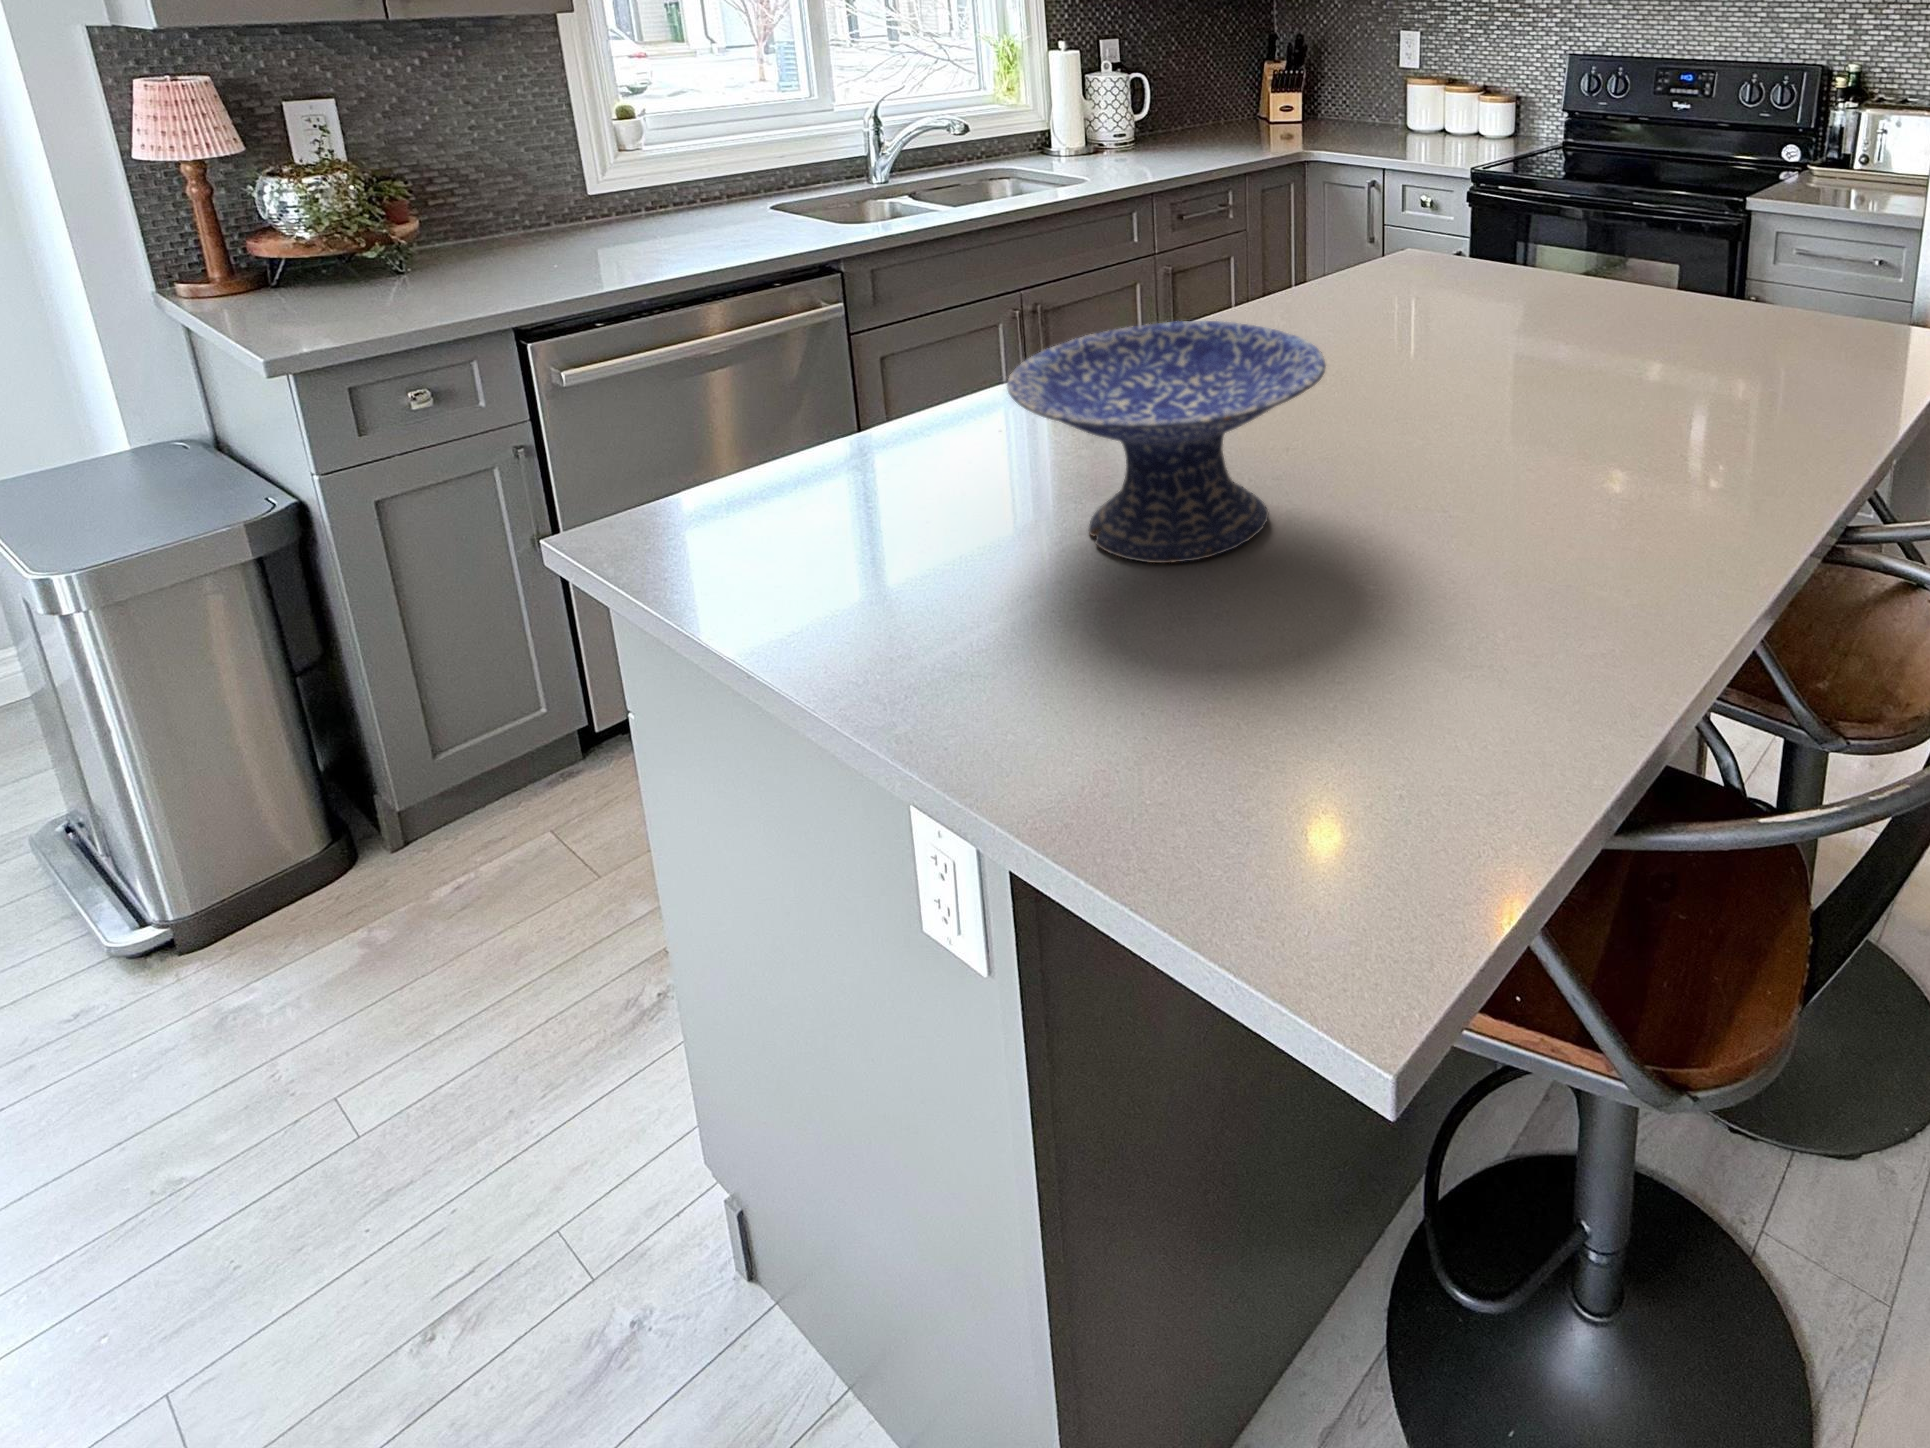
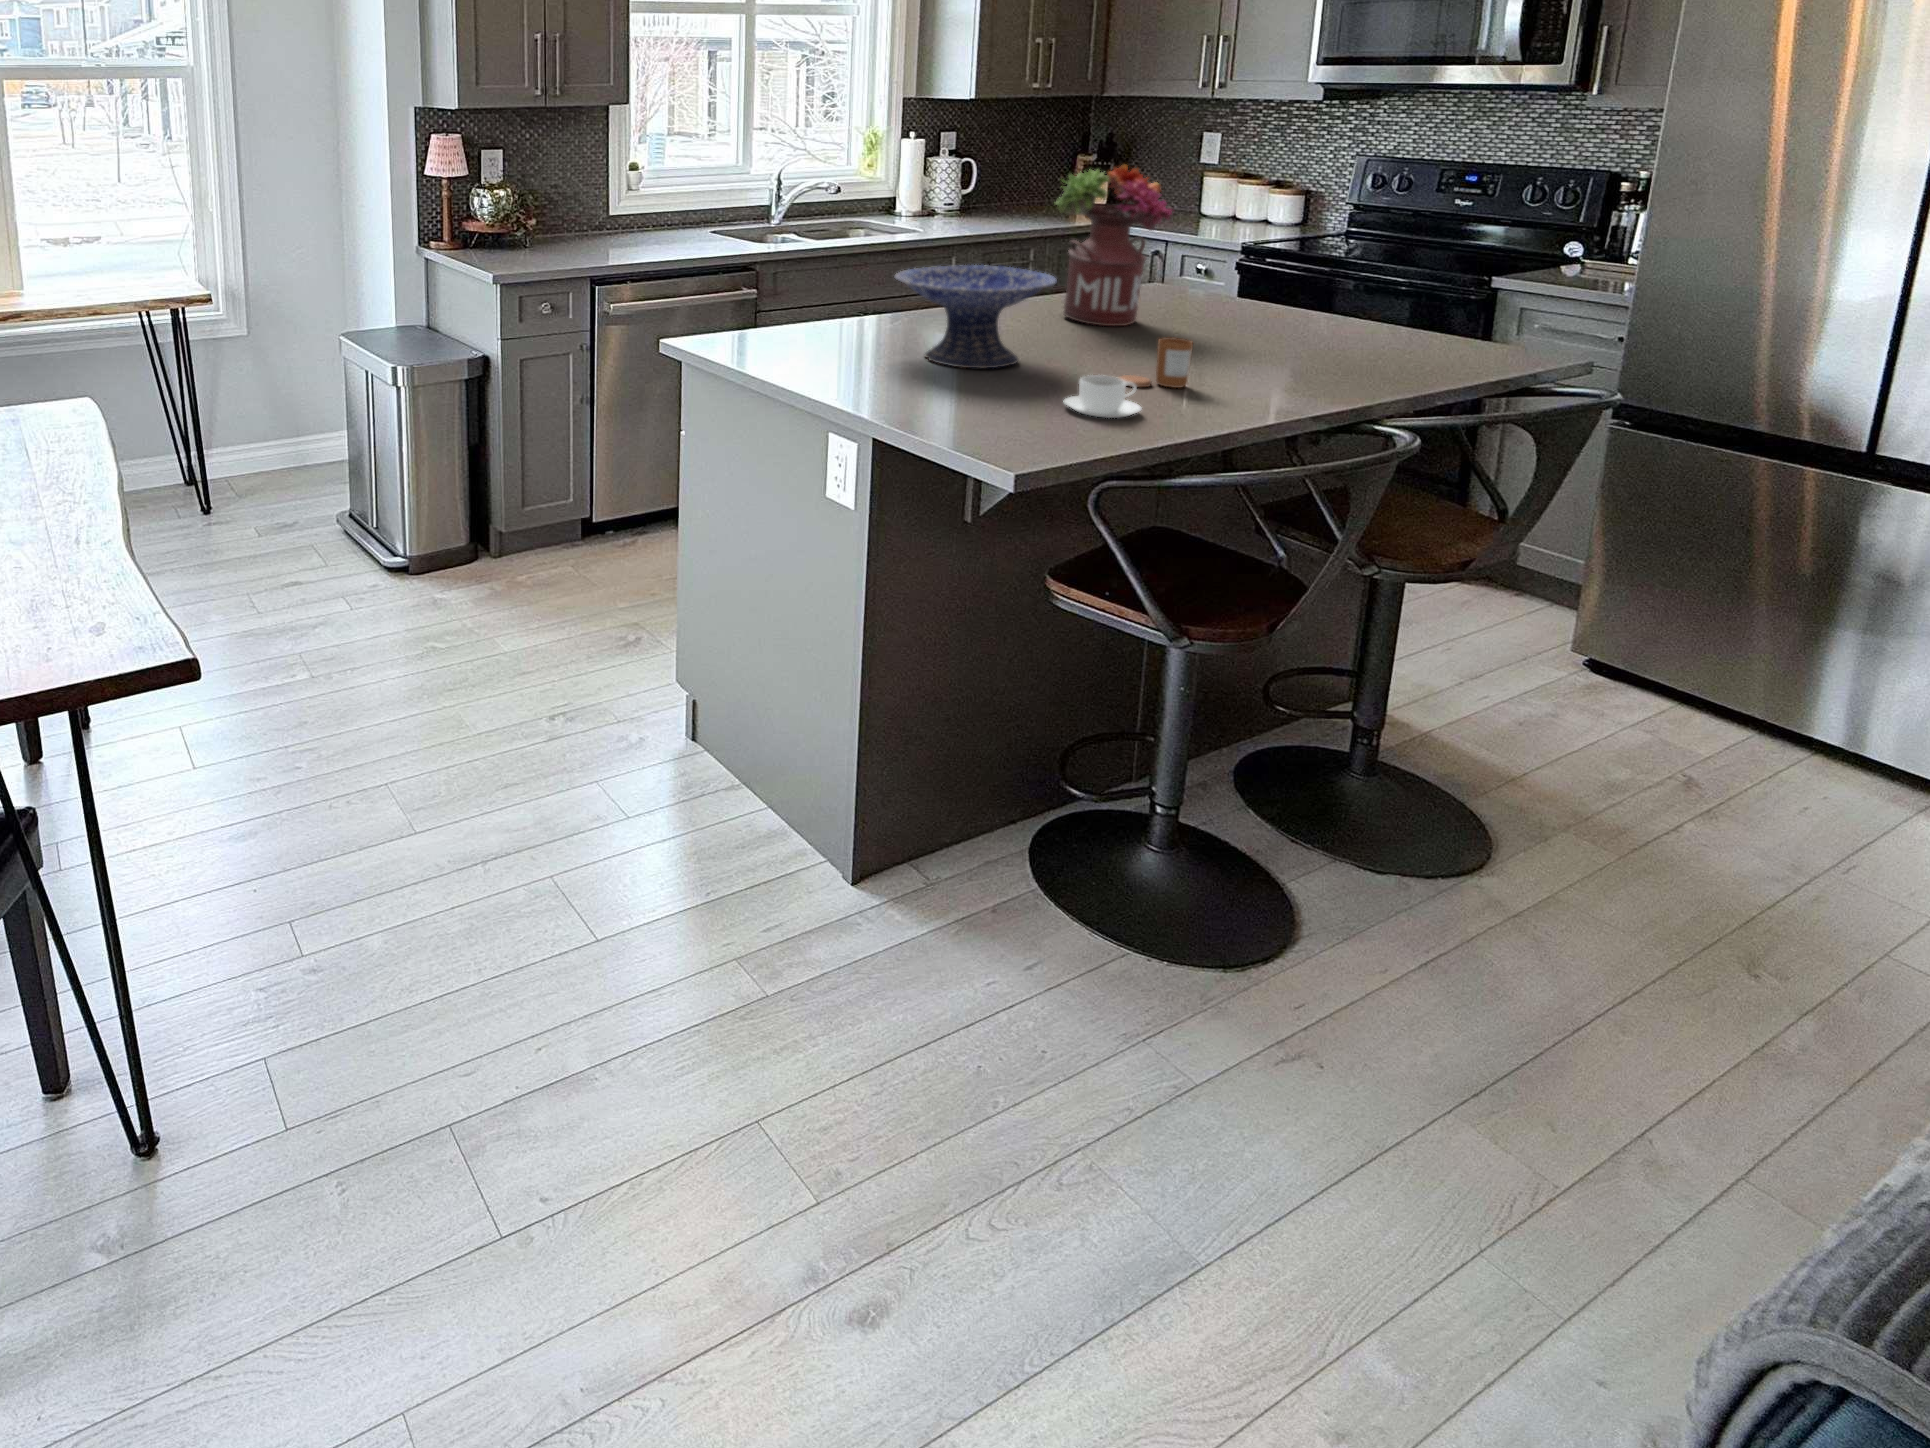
flower arrangement: none [1281,102,1465,370] -> present [1055,165,1172,326]
candle: none [1452,448,1577,561] -> present [1119,337,1193,388]
coffee cup: none [1387,600,1545,718] -> present [1064,375,1141,418]

